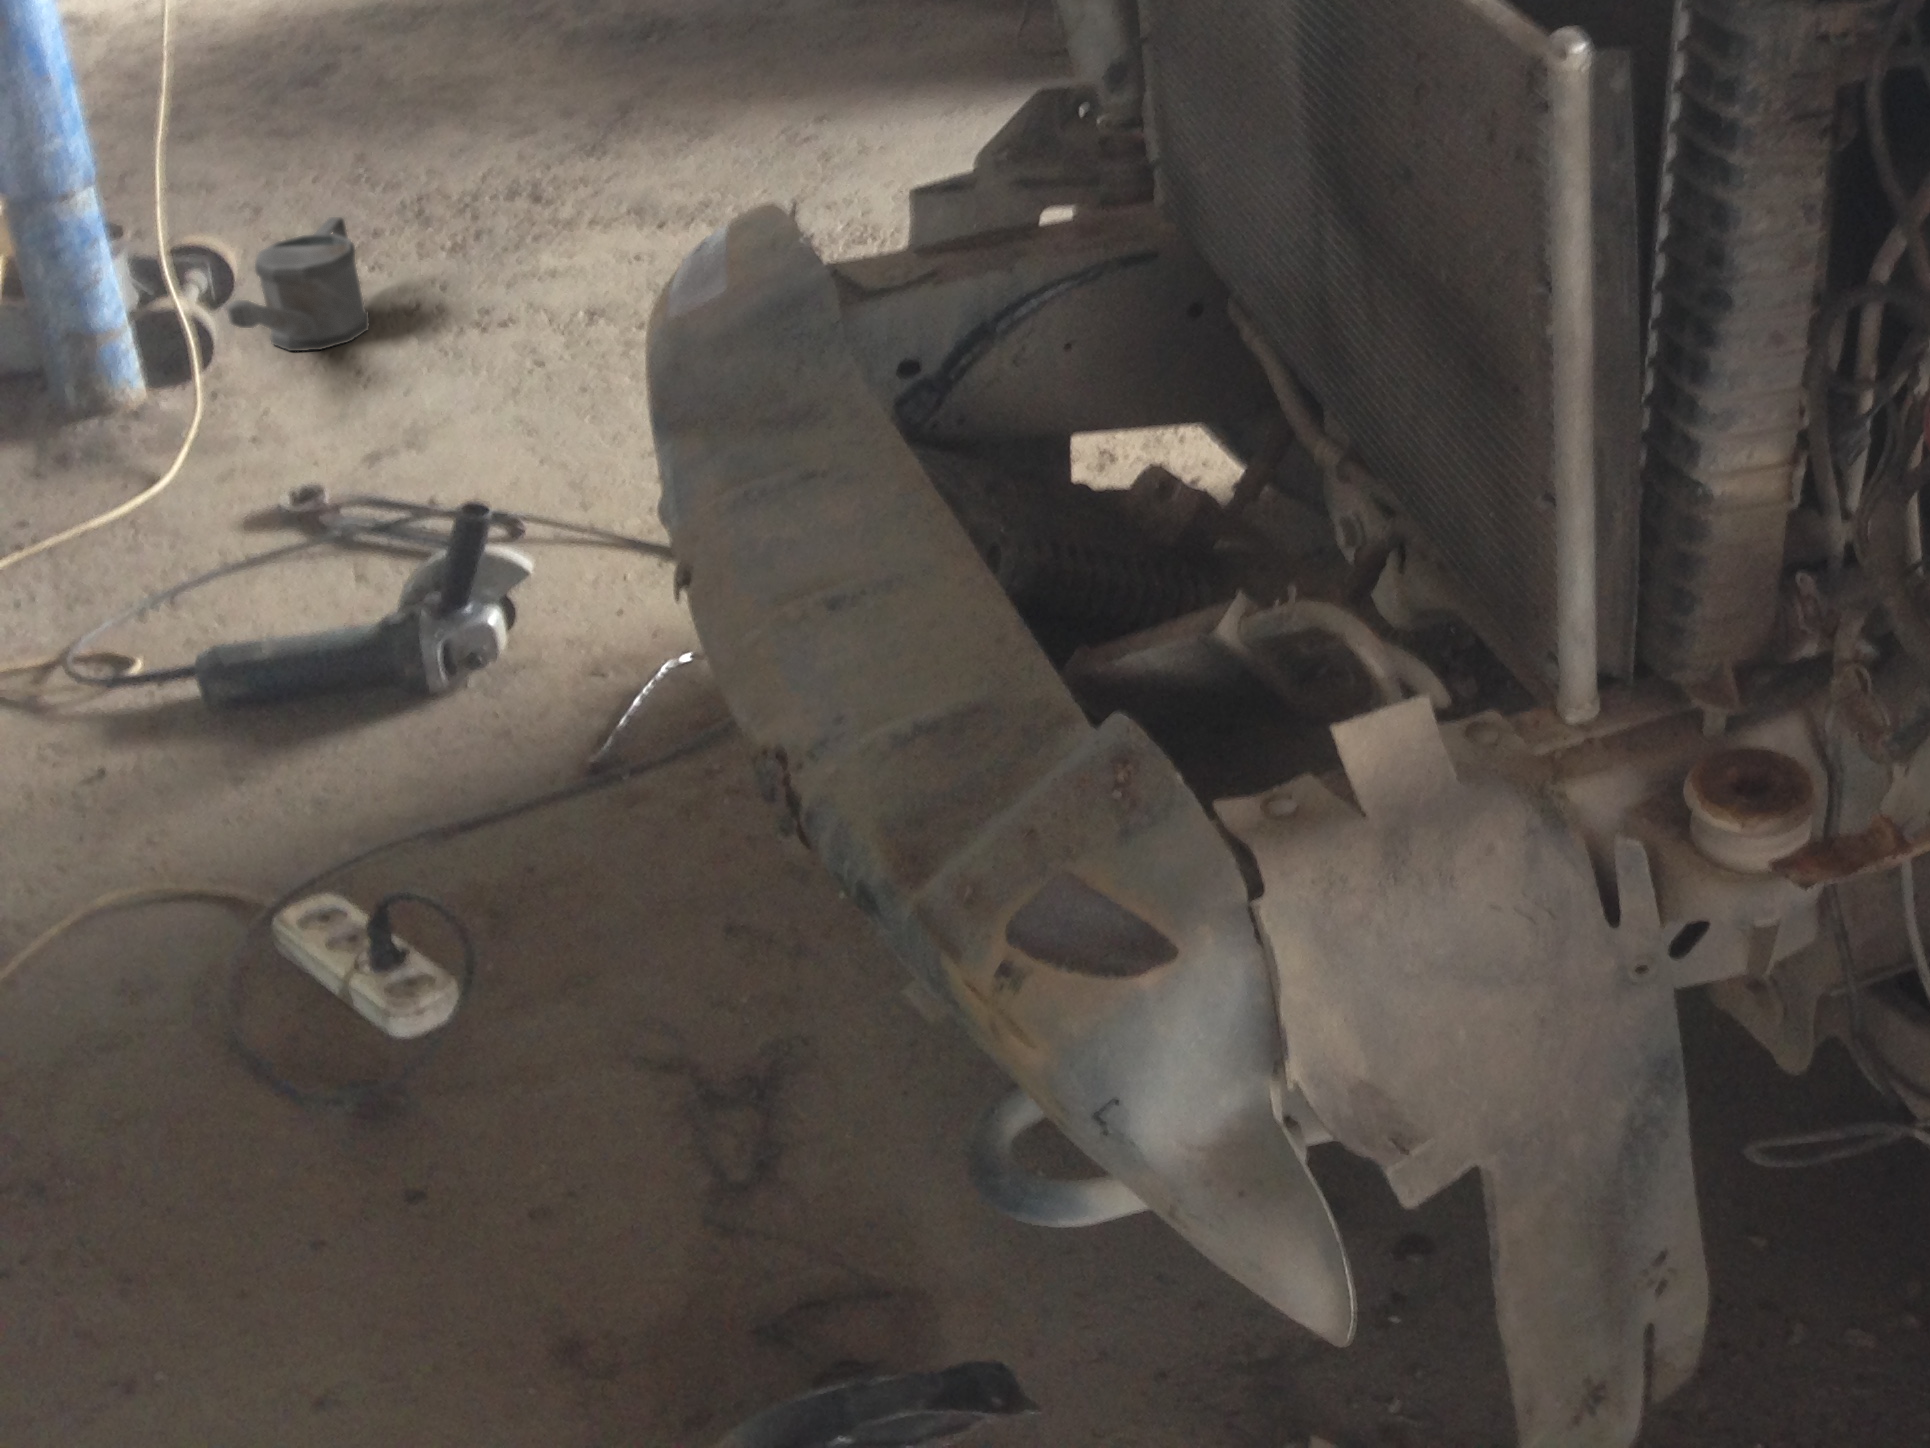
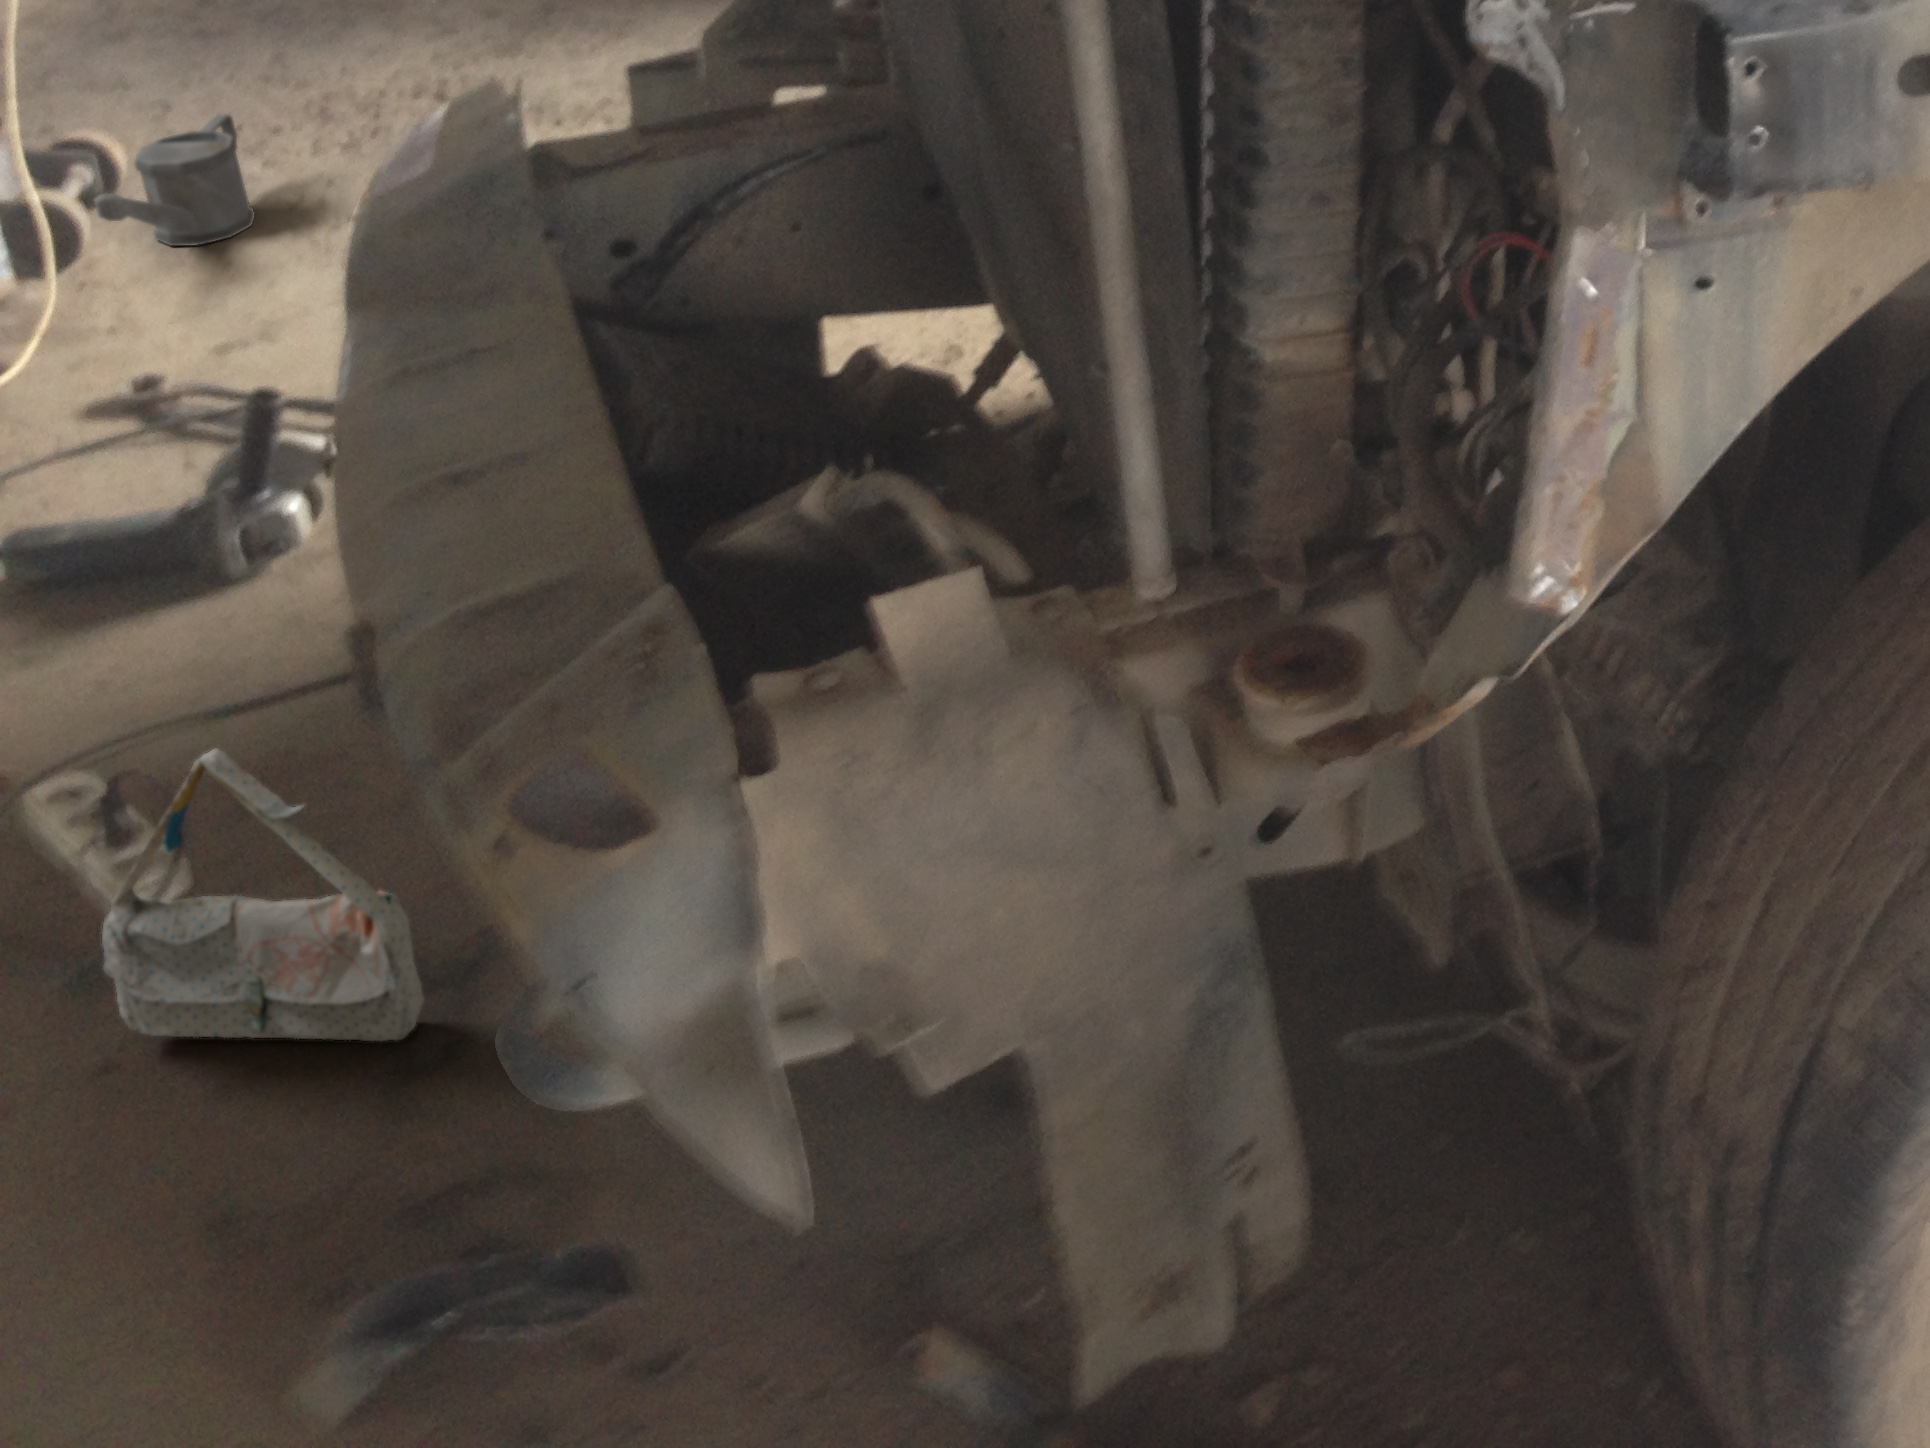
bag: none [414,879,731,1170] -> present [102,748,424,1041]

